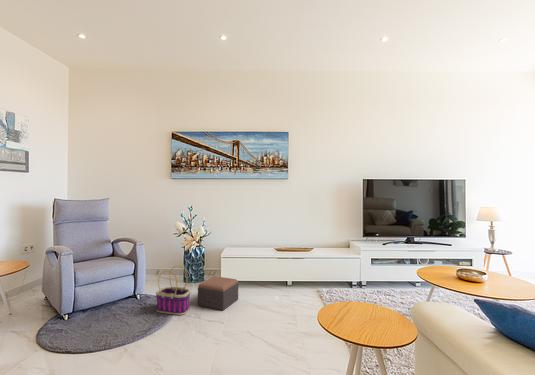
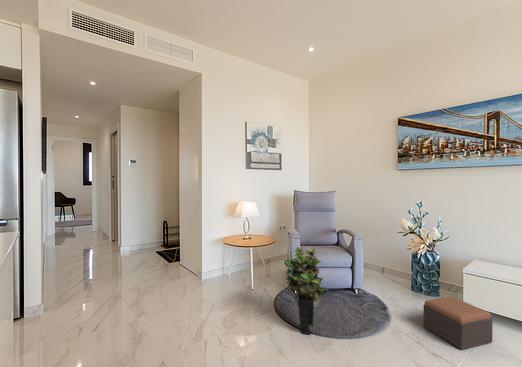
potted plant: none [63,260,120,352] -> present [284,247,328,334]
basket: present [156,266,190,315] -> none [370,270,412,331]

